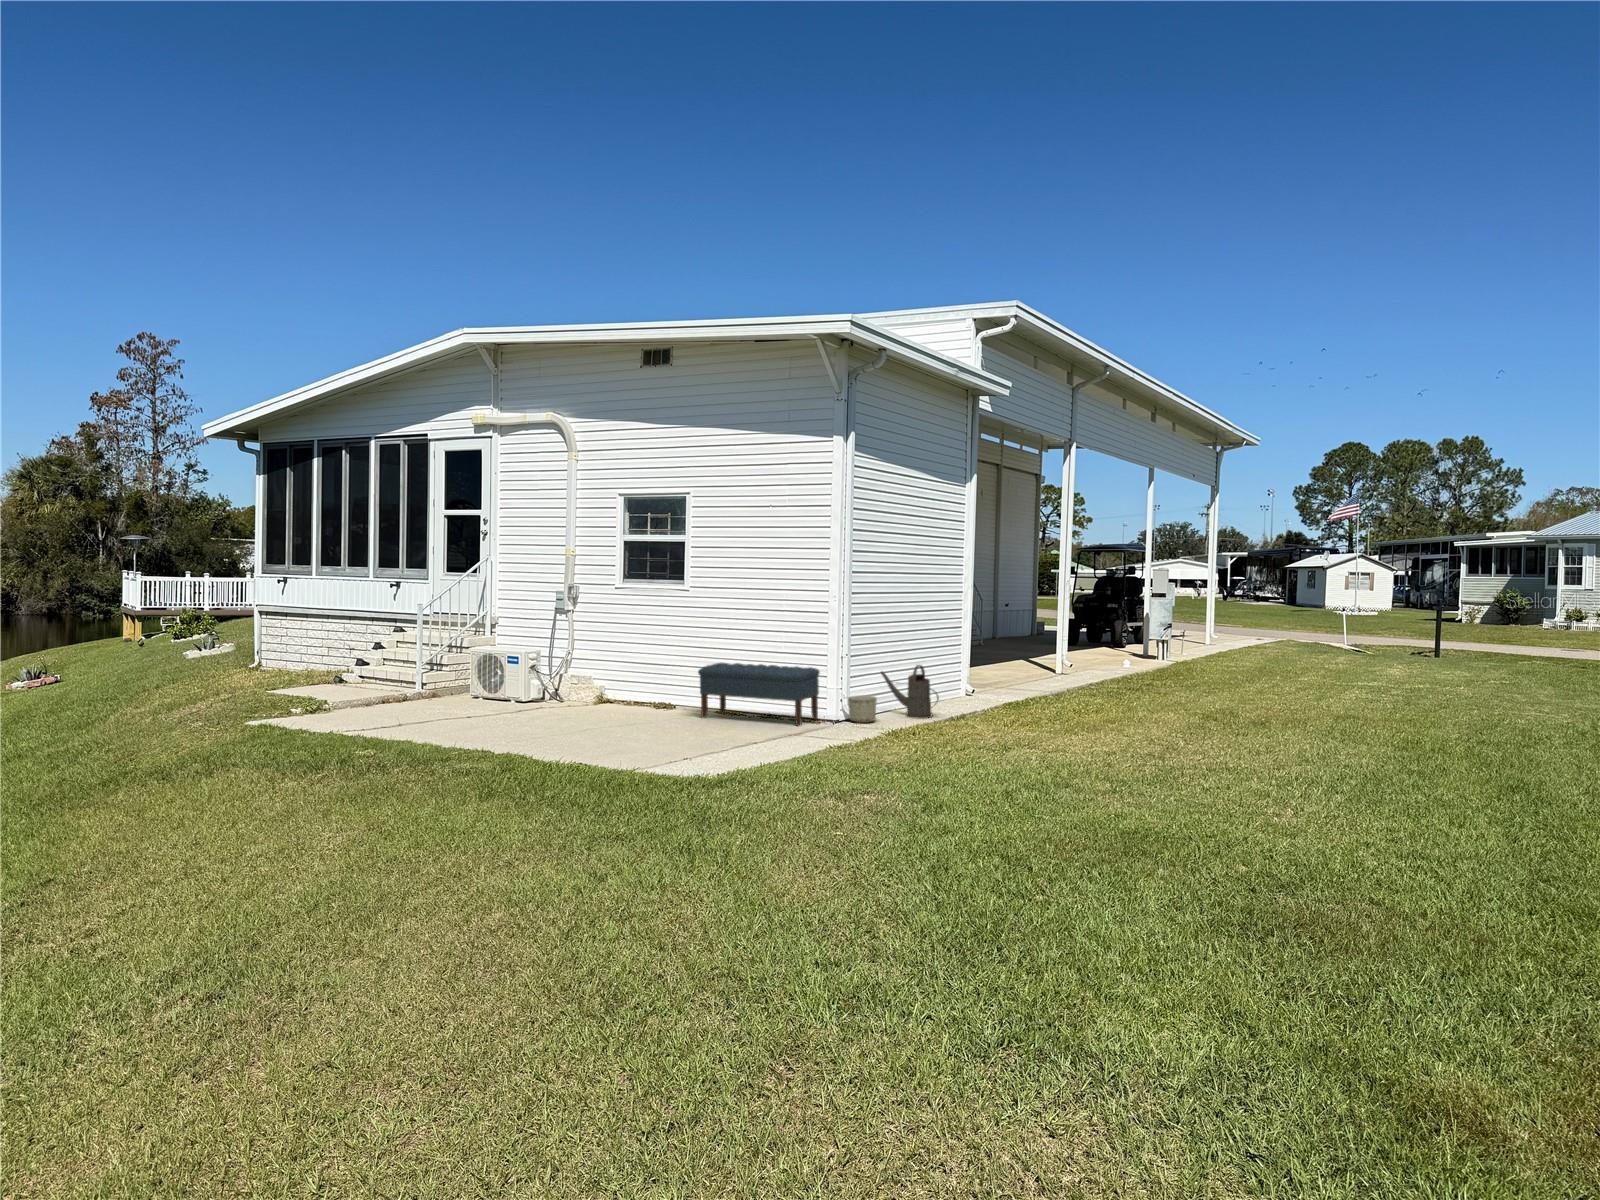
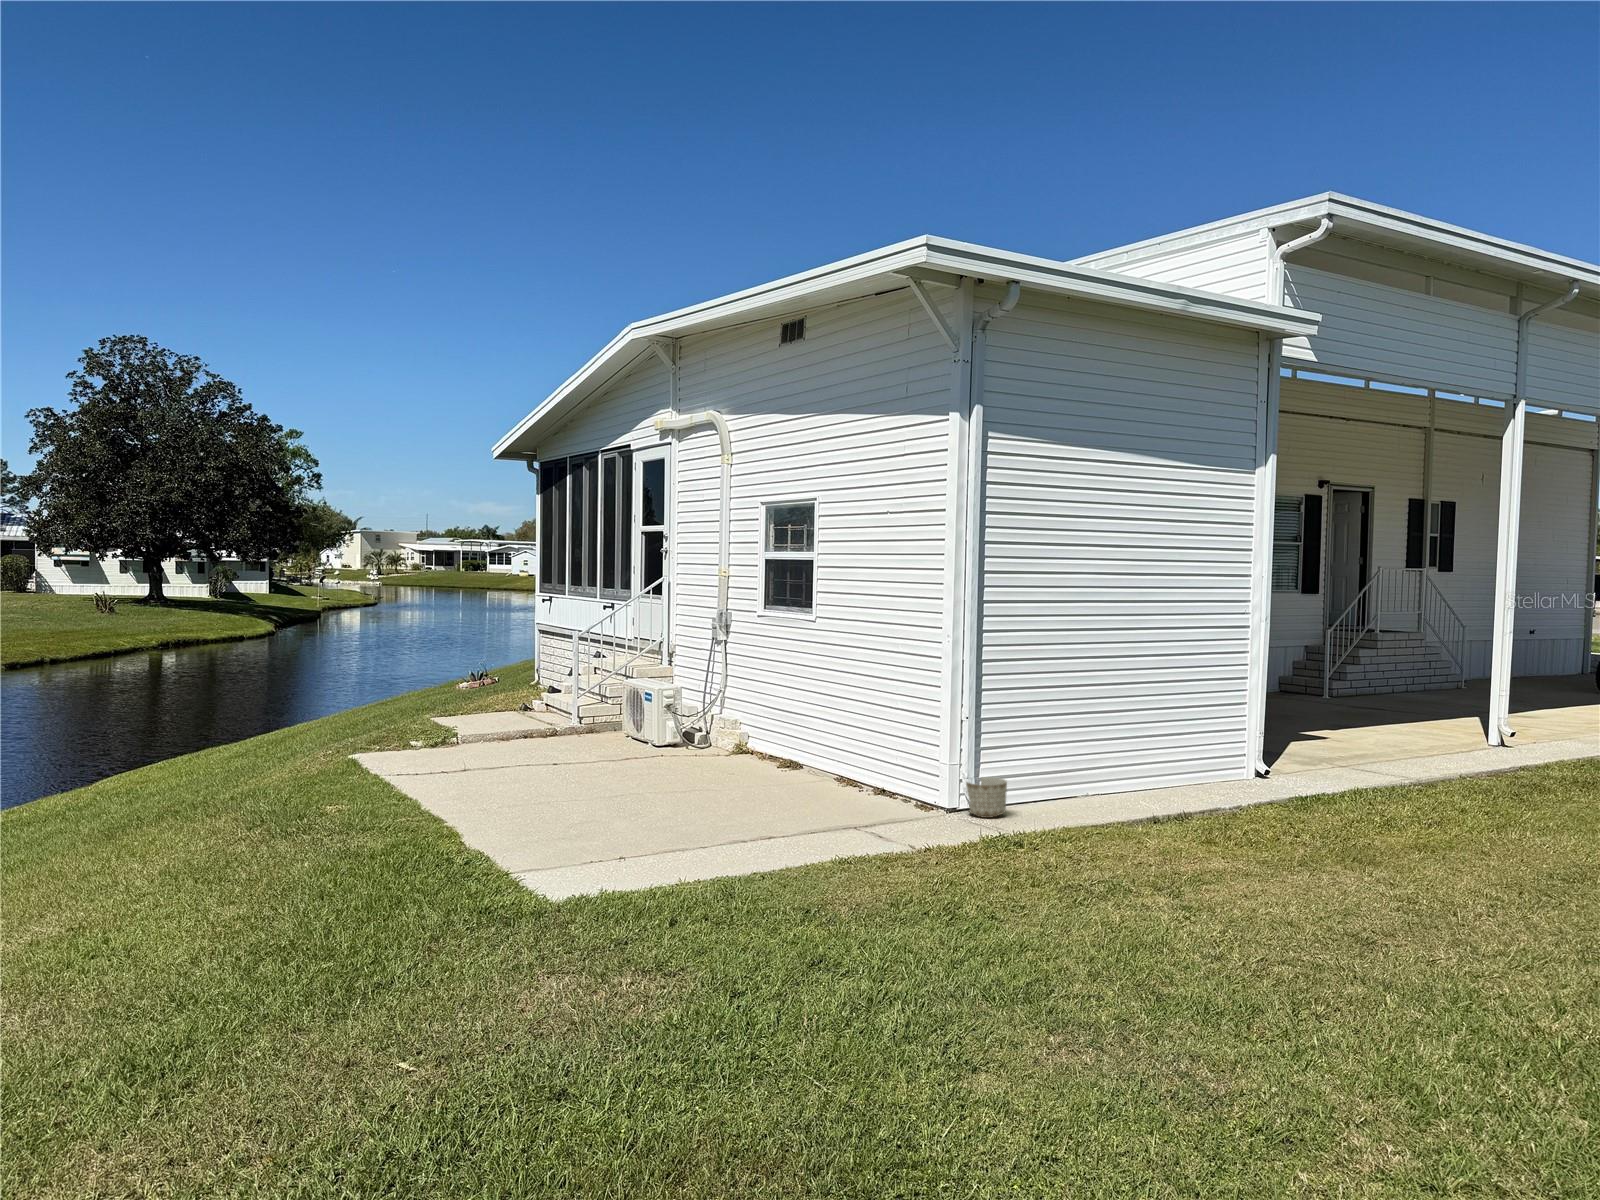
bench: present [698,663,820,726] -> none [795,718,934,814]
watering can: present [881,665,939,719] -> none [1045,739,1111,820]

